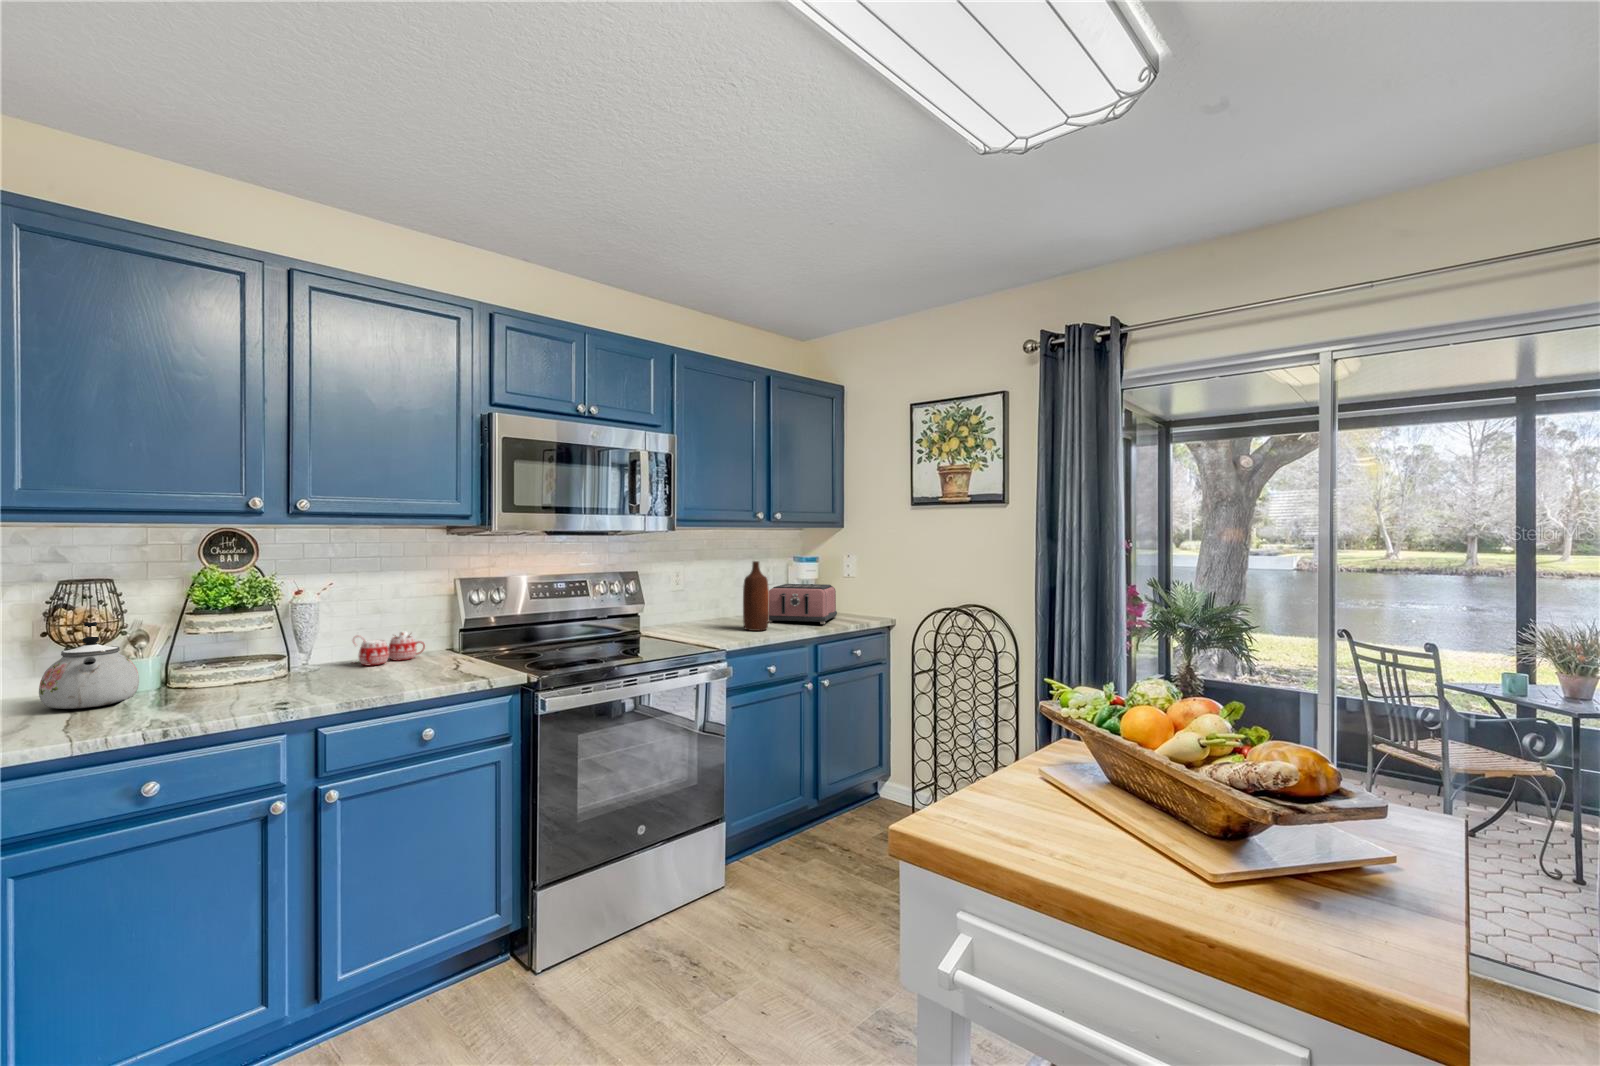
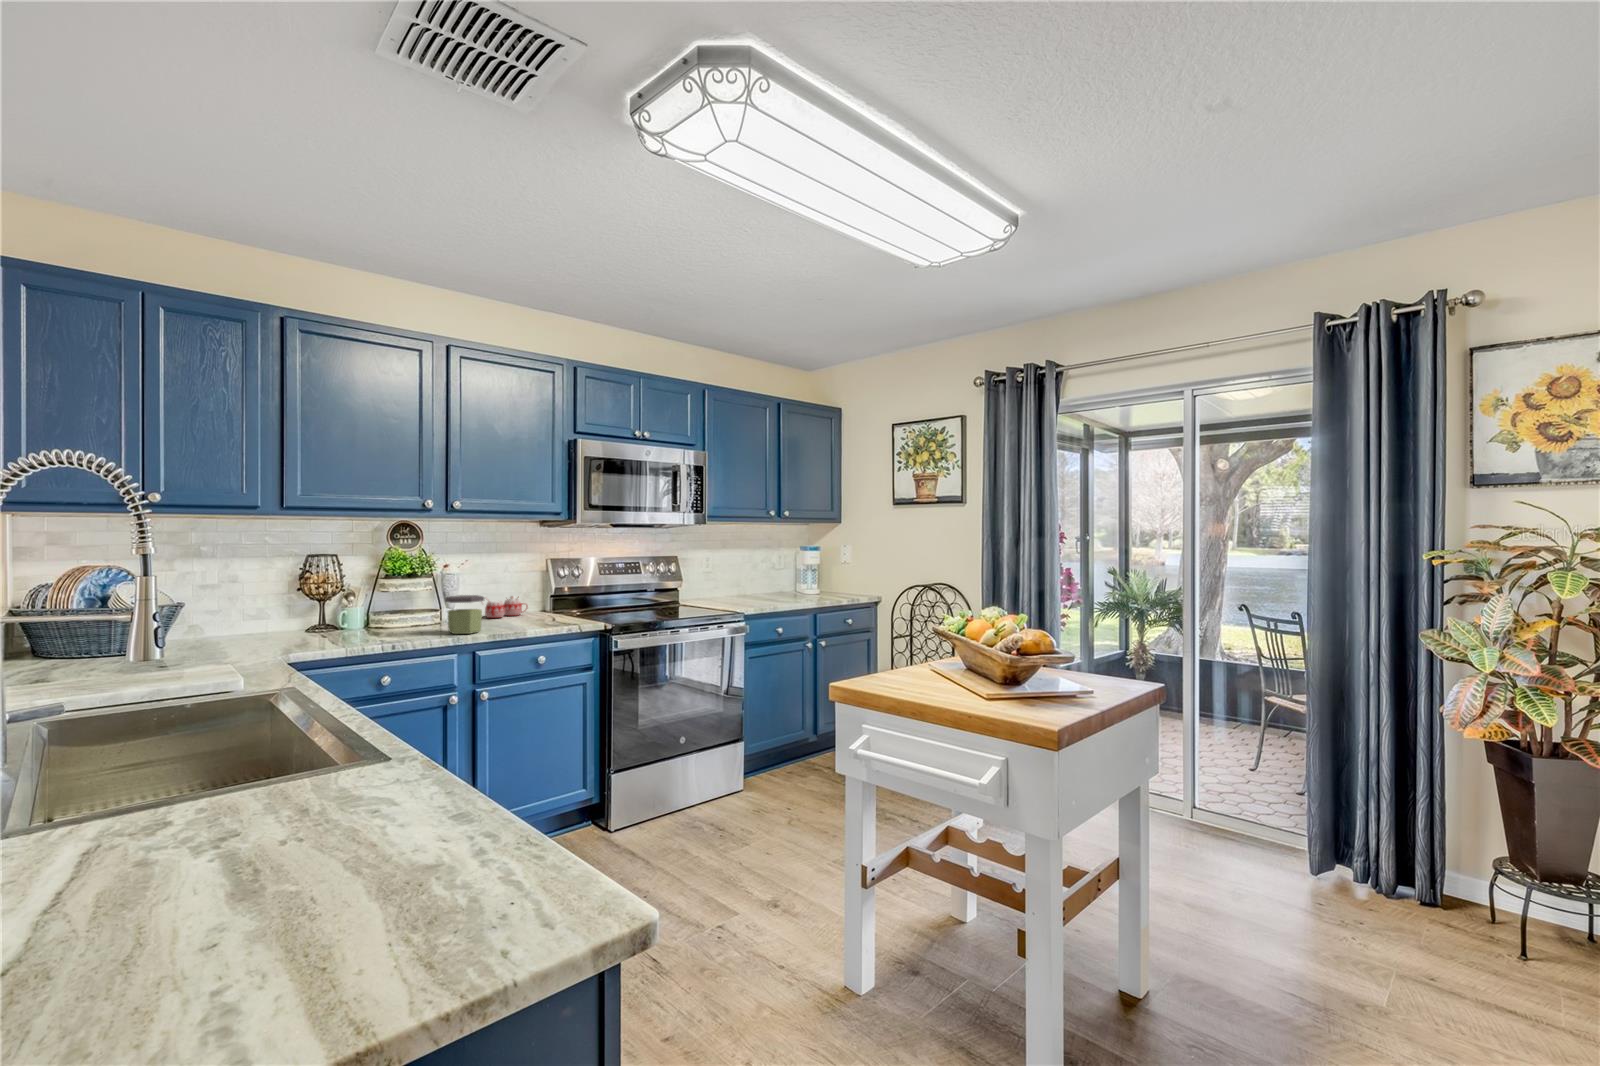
bottle: present [743,561,769,631] -> none [758,549,778,603]
toaster: present [768,584,837,624] -> none [777,569,834,599]
kettle: present [39,622,139,709] -> none [302,581,357,636]
jar: none [275,639,337,701] -> present [445,595,484,634]

